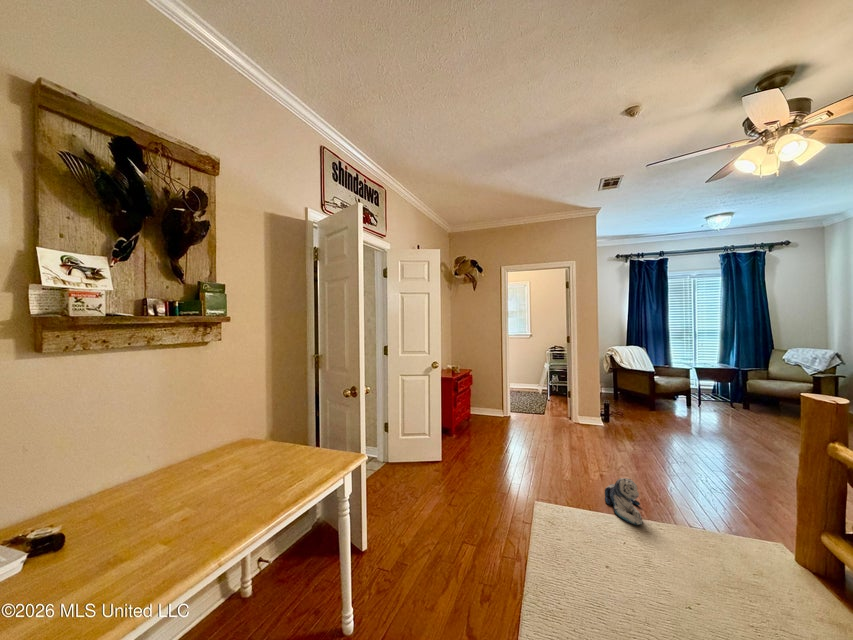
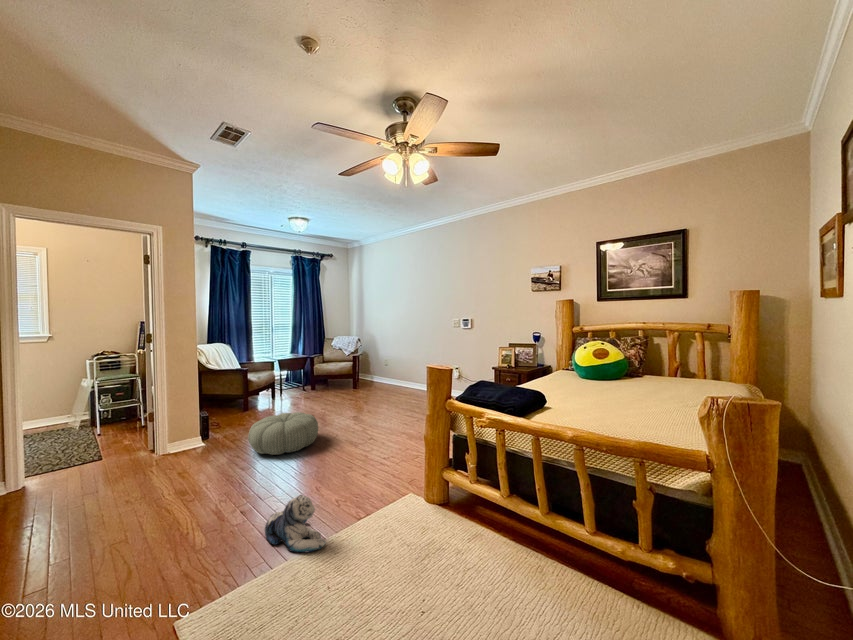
pouf: none [632,418,706,458] -> present [248,412,318,455]

